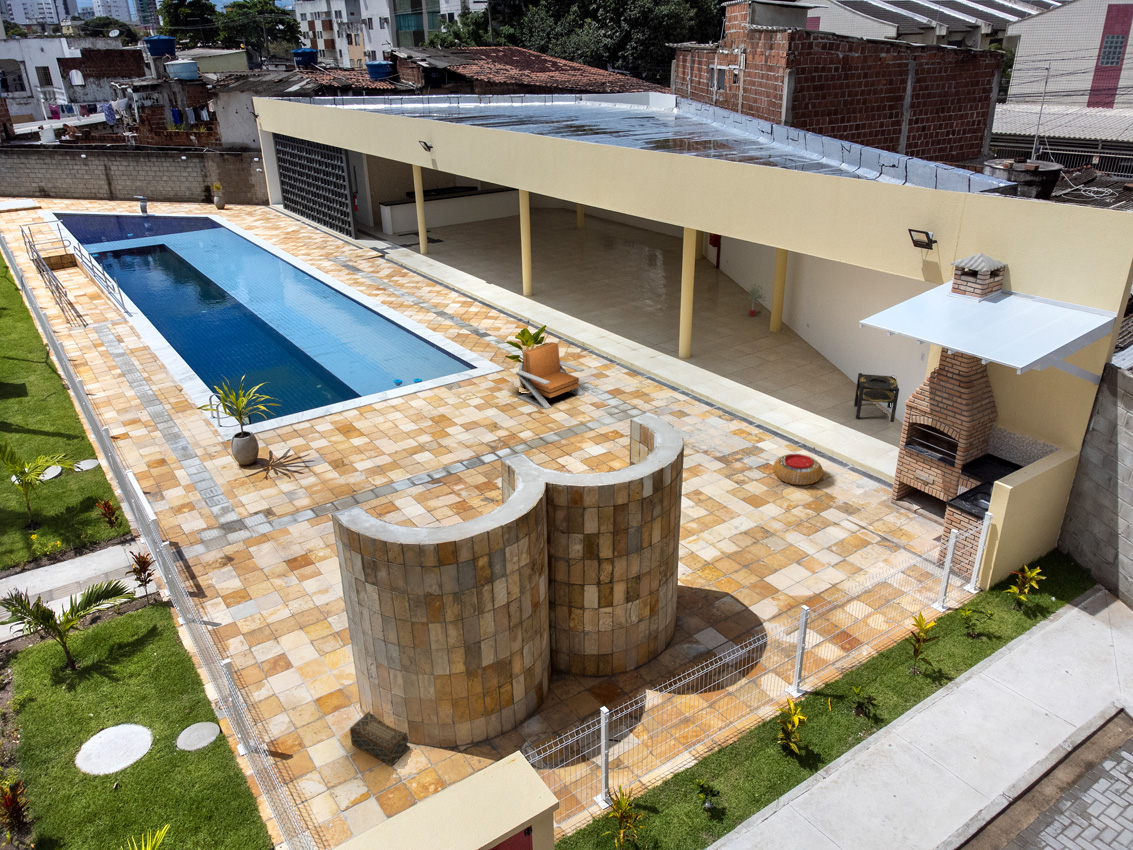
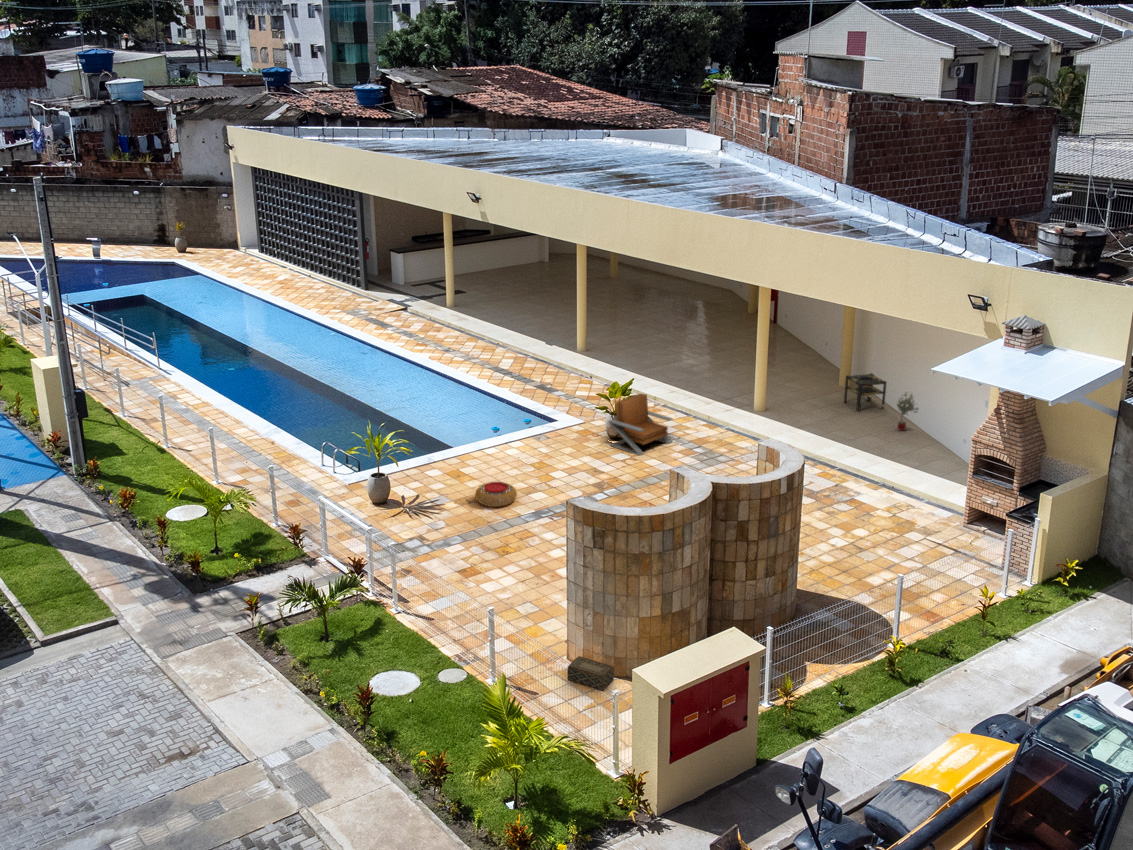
potted tree: present [749,283,765,316] -> present [897,394,918,431]
side table: present [854,373,899,422] -> present [844,373,886,411]
pouf: present [773,454,823,485] -> present [475,482,517,507]

